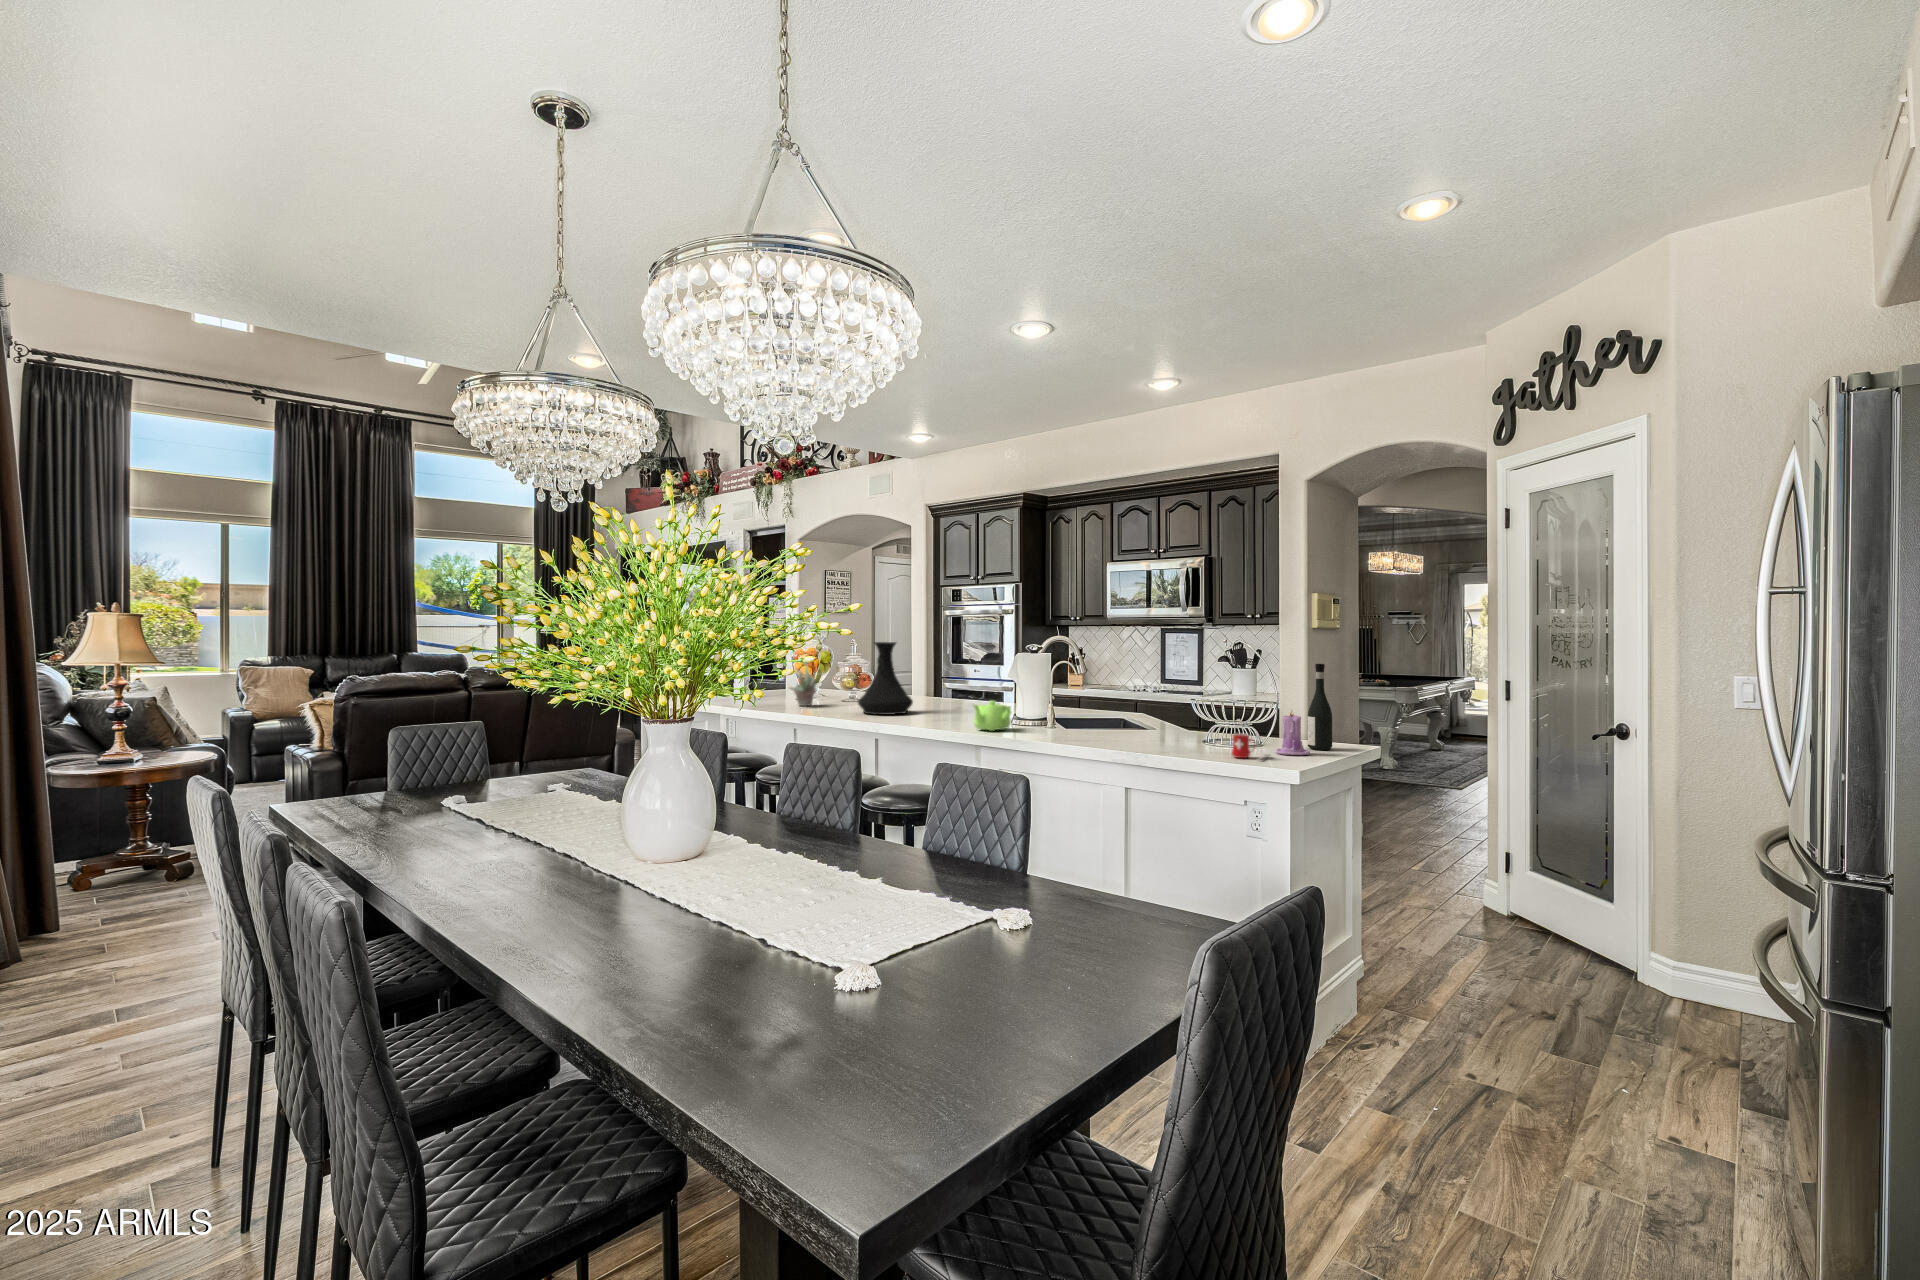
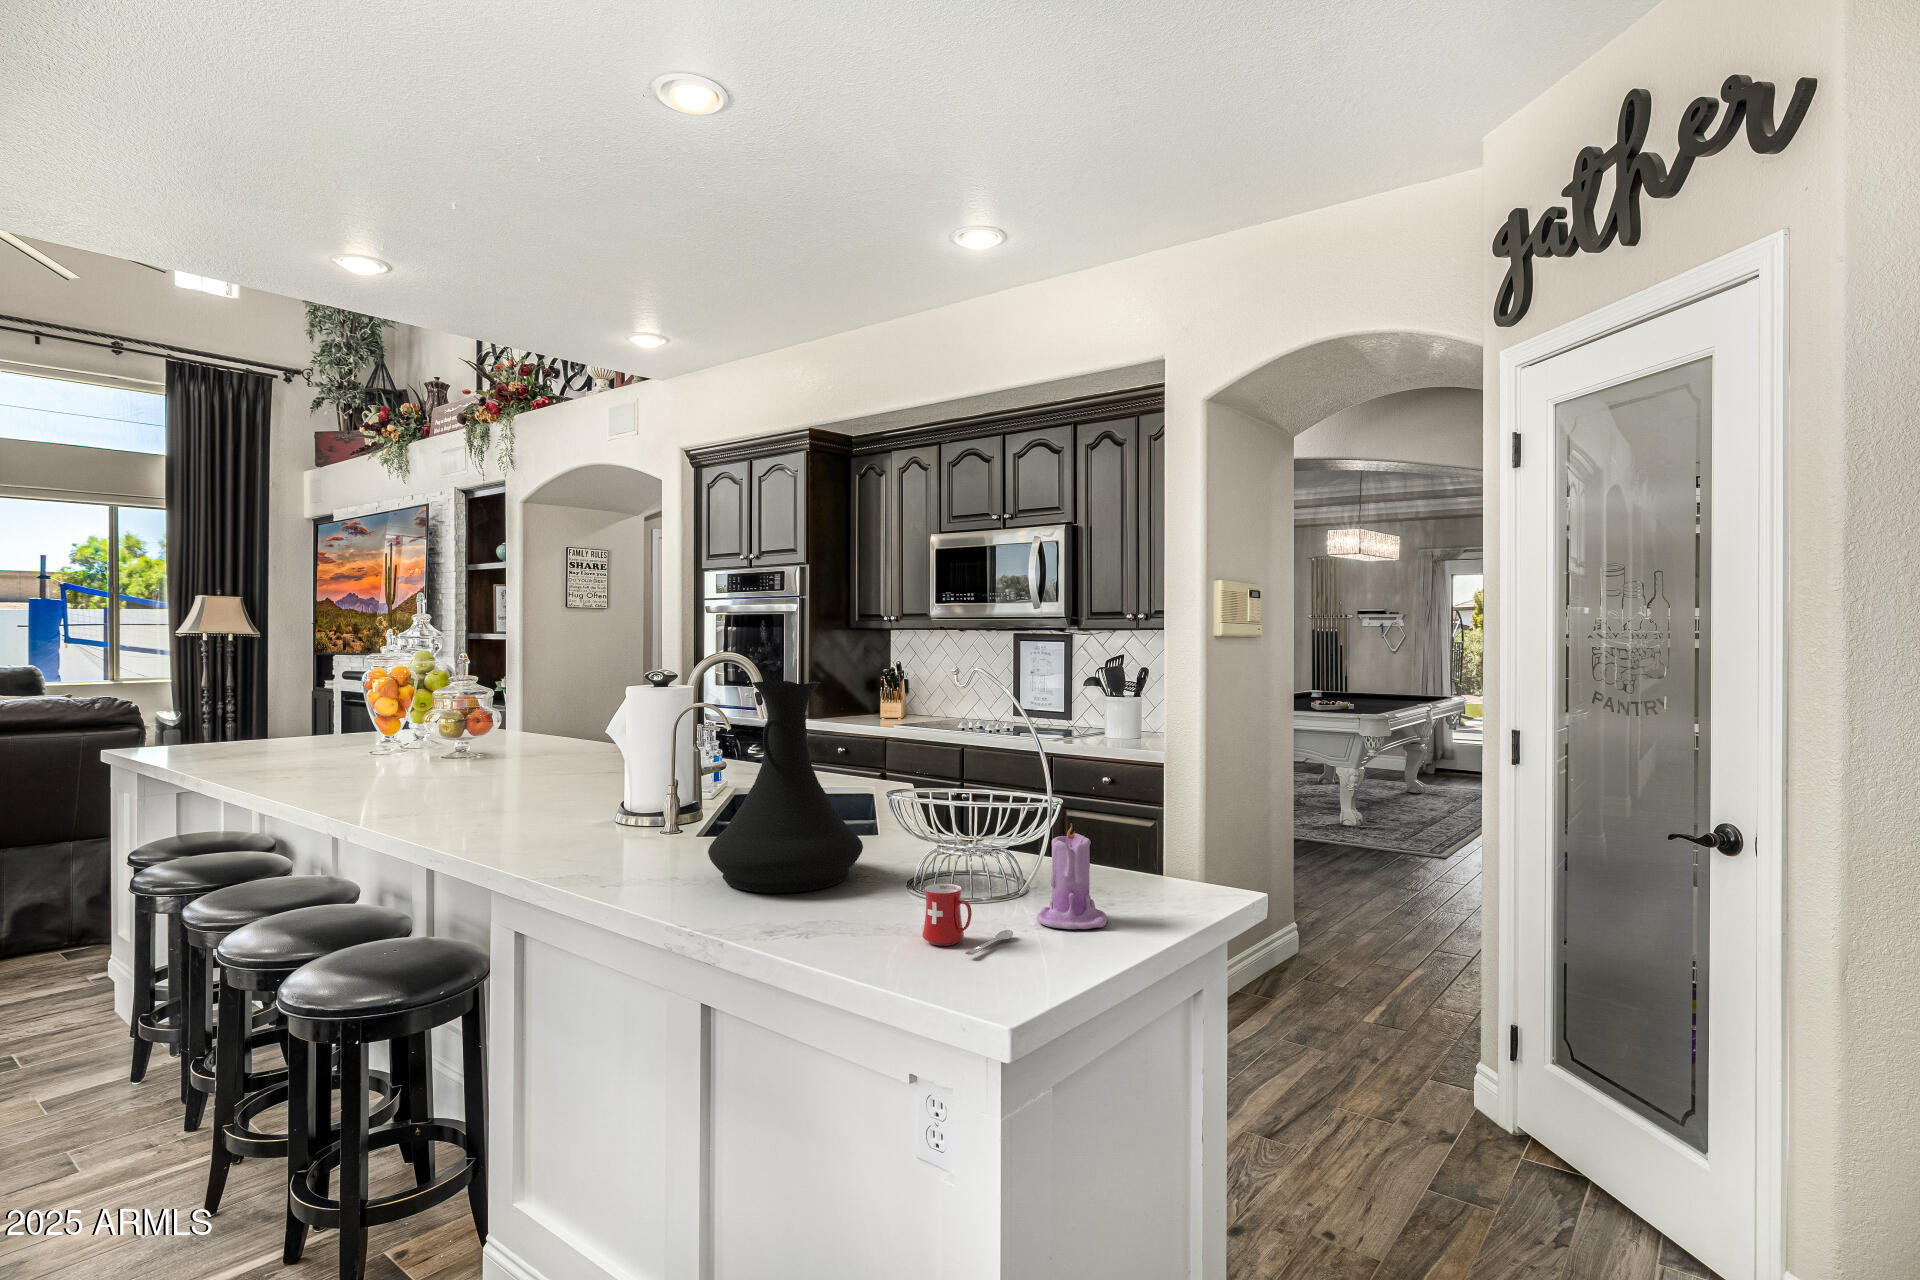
vase: present [858,642,913,715] -> present [708,681,863,893]
succulent plant: present [790,664,821,706] -> none [292,688,374,769]
wine bottle: present [1308,664,1332,750] -> none [1119,719,1168,904]
teapot: present [974,701,1011,731] -> none [495,780,599,842]

